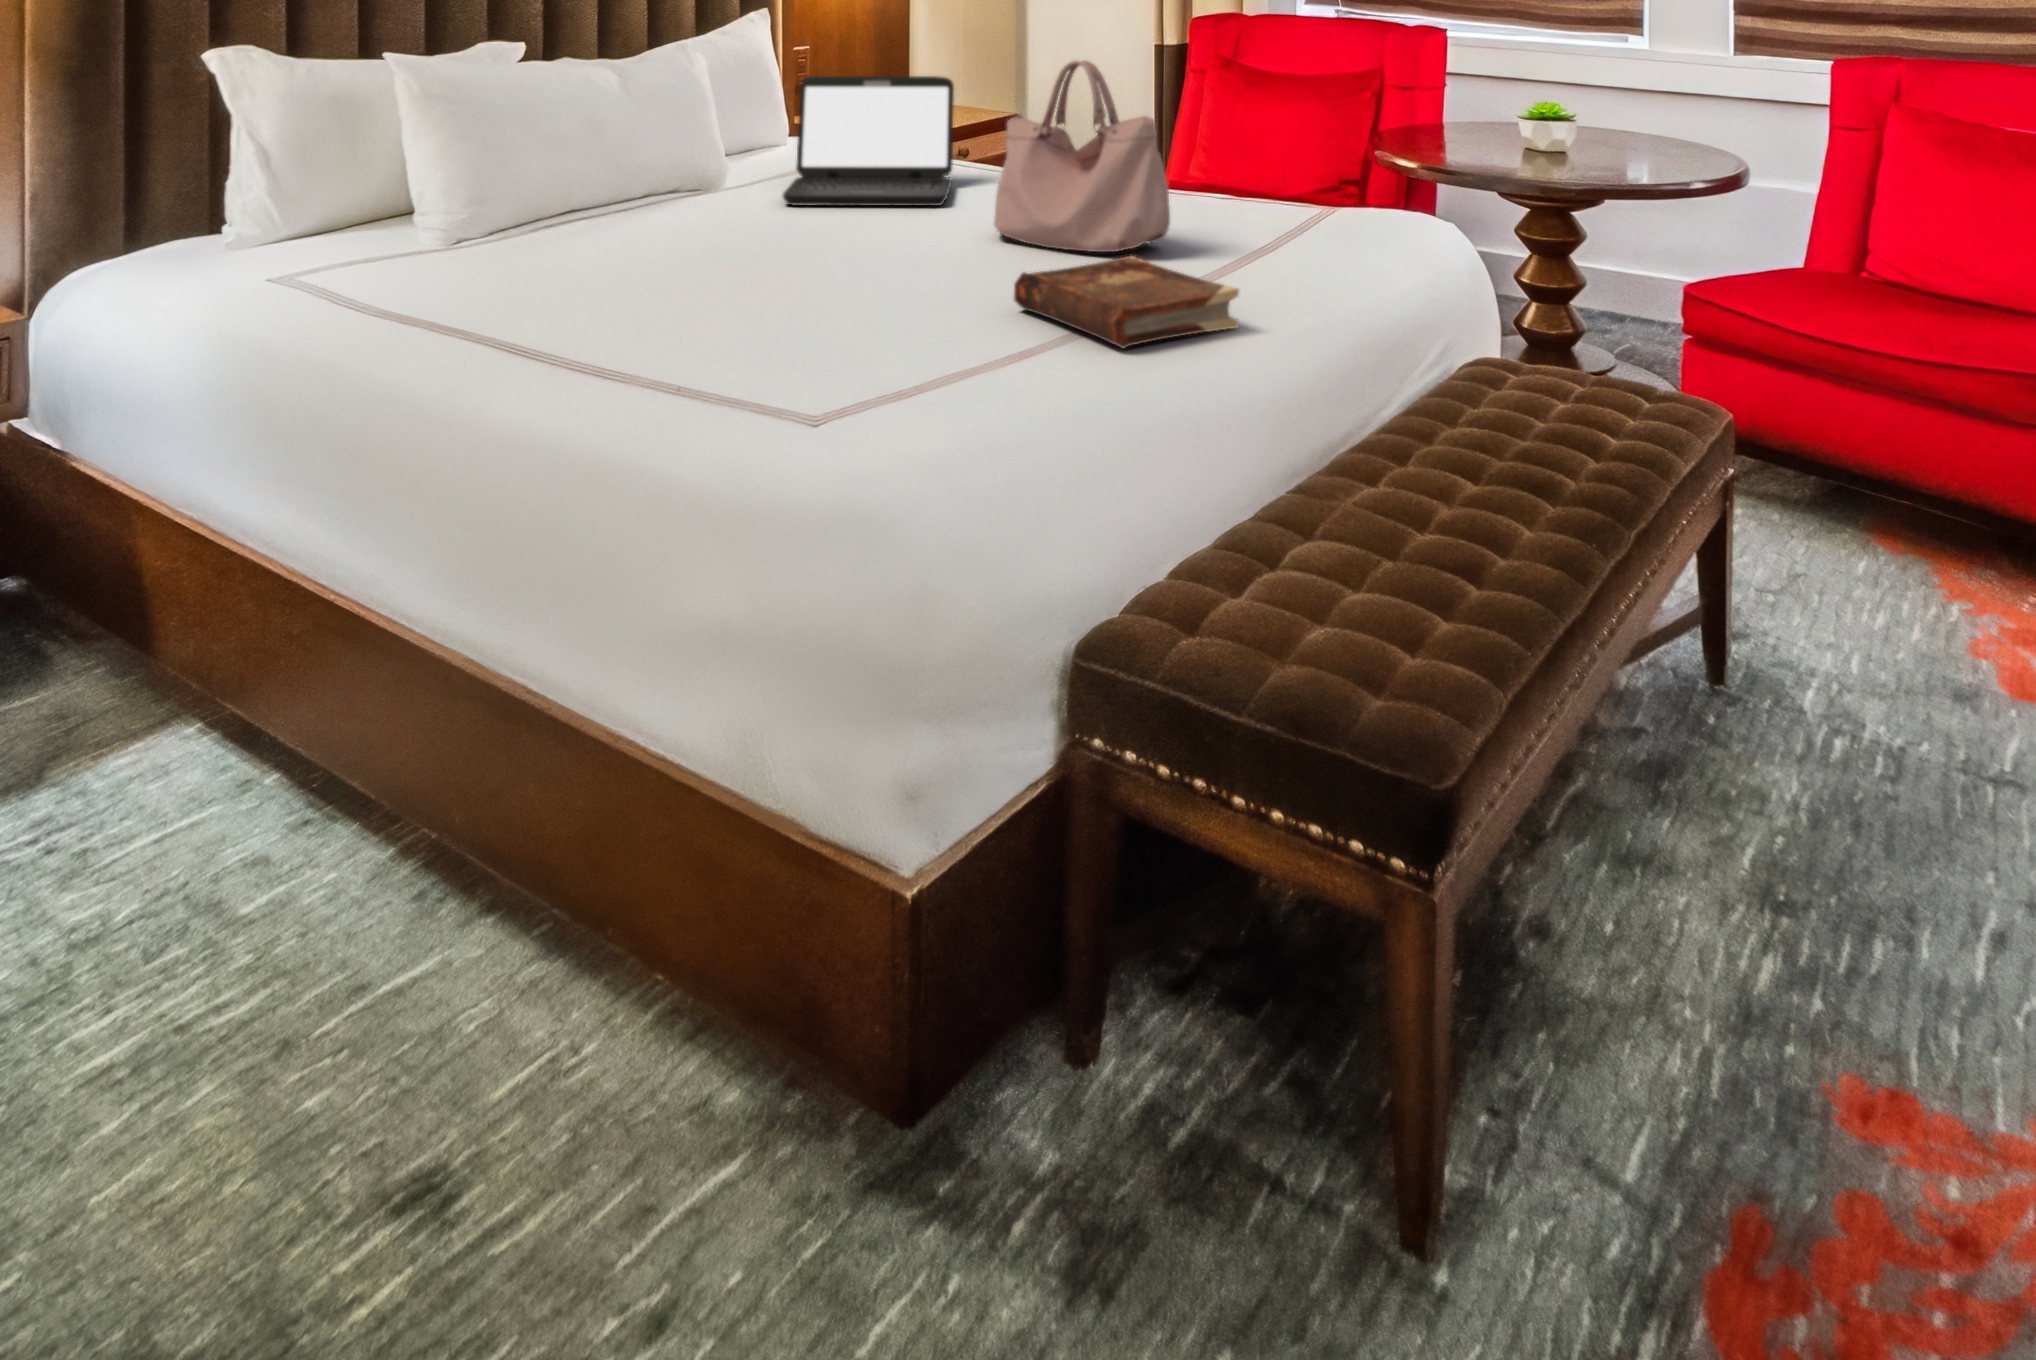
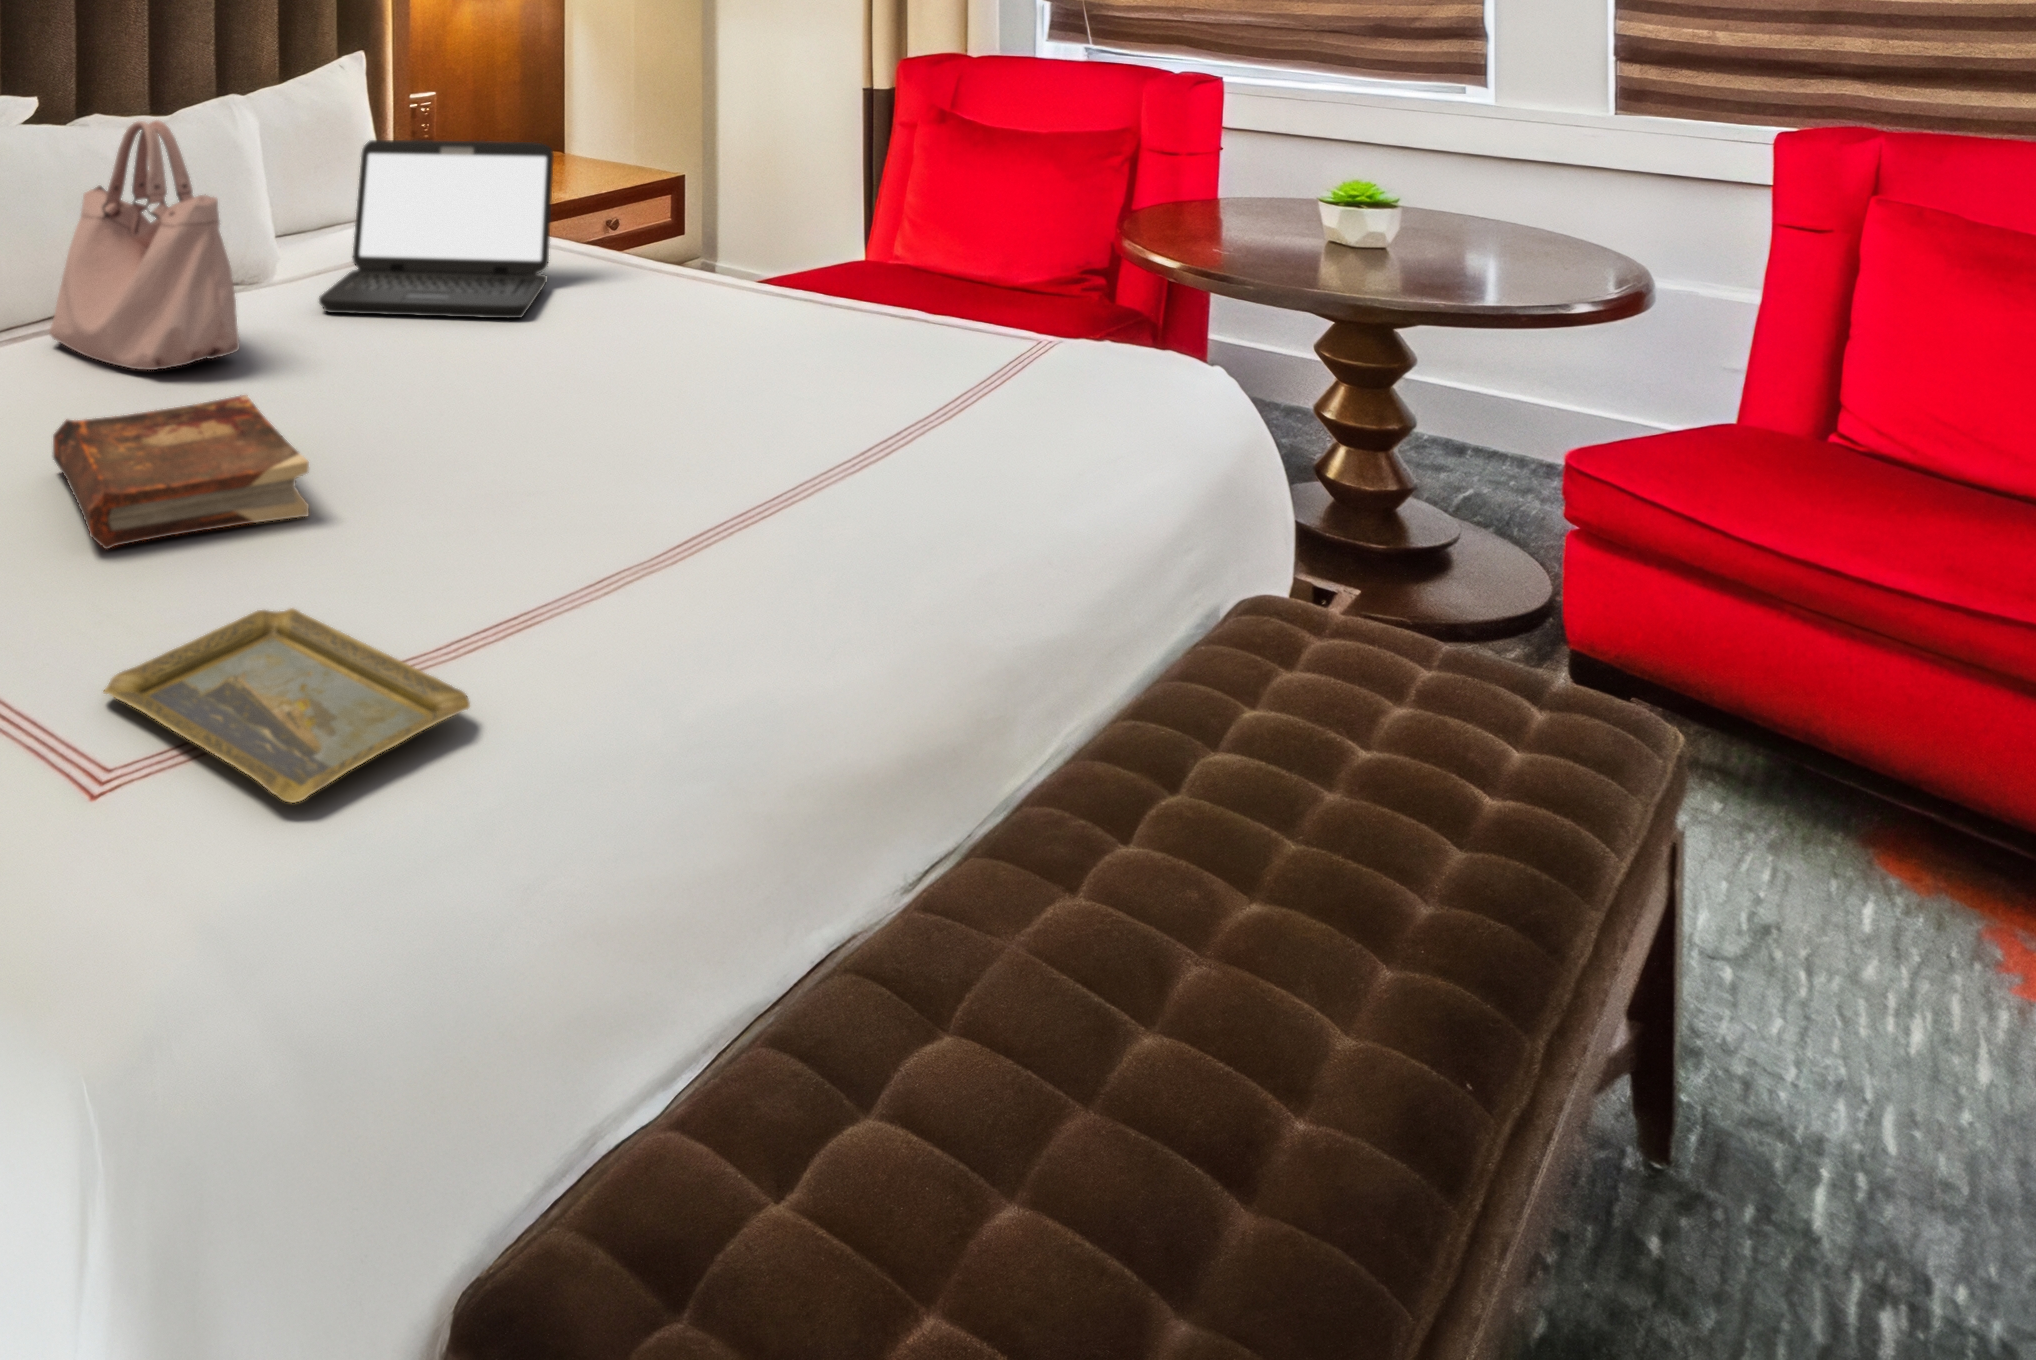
handbag: present [994,60,1170,252] -> present [49,120,239,370]
book: present [1014,256,1239,348] -> present [53,395,309,549]
tray: none [780,349,1020,427] -> present [104,608,470,803]

